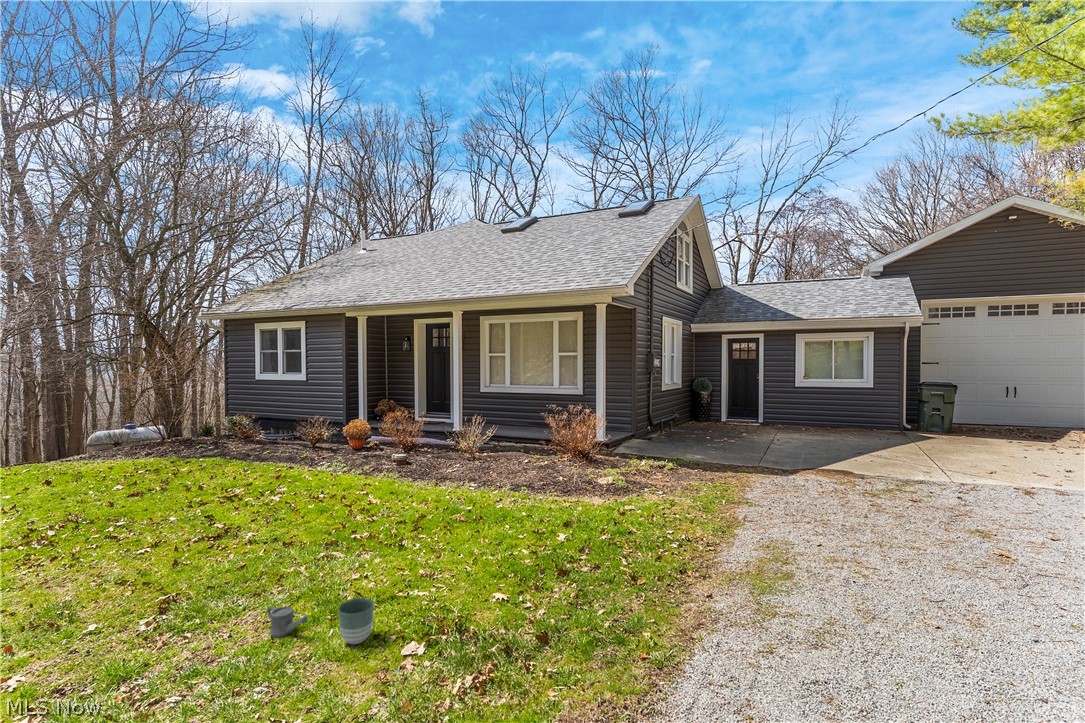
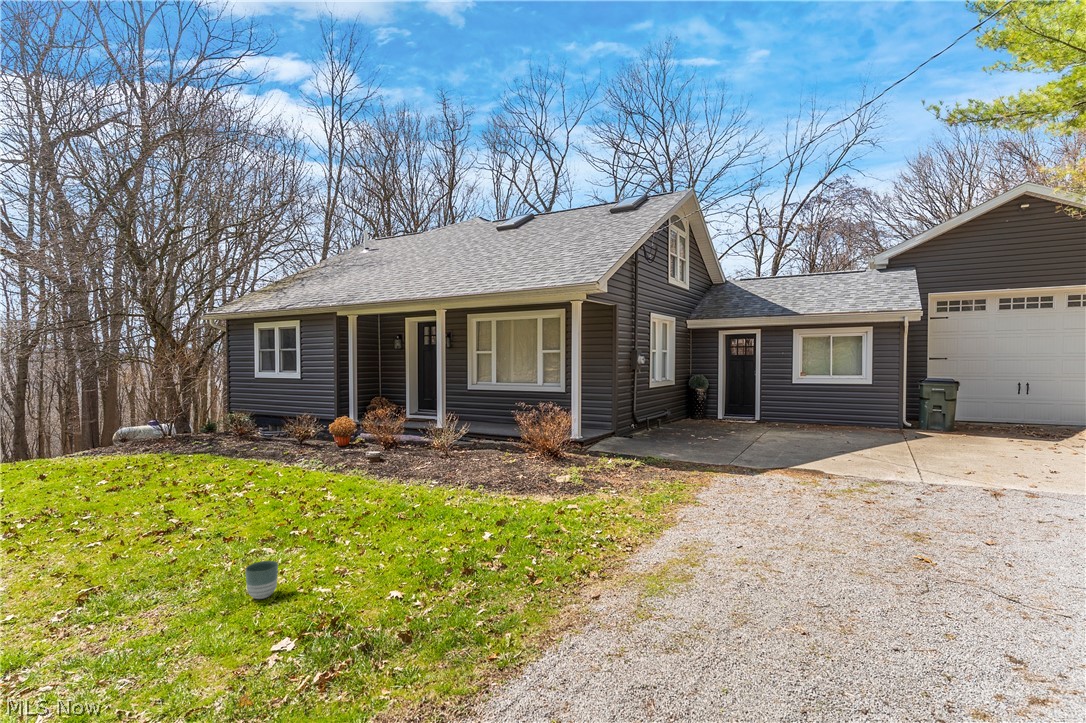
watering can: present [267,607,308,637] -> none [192,567,222,593]

